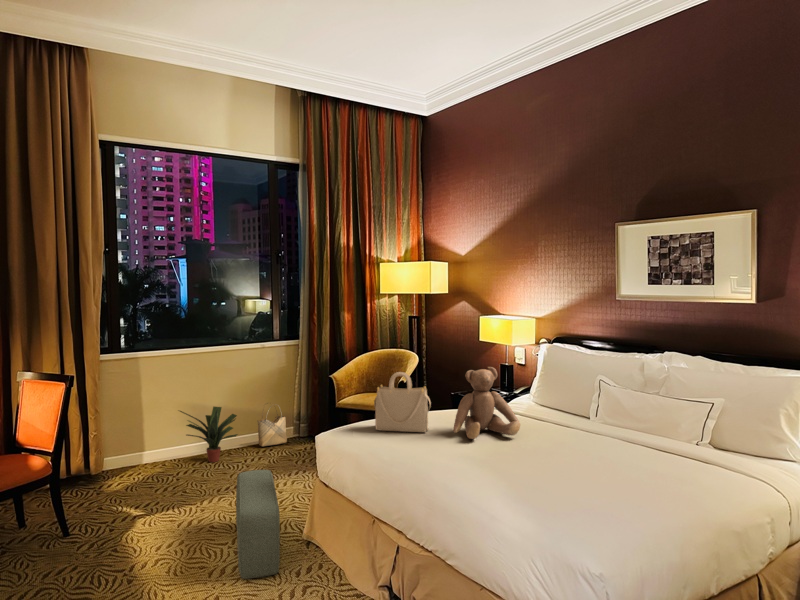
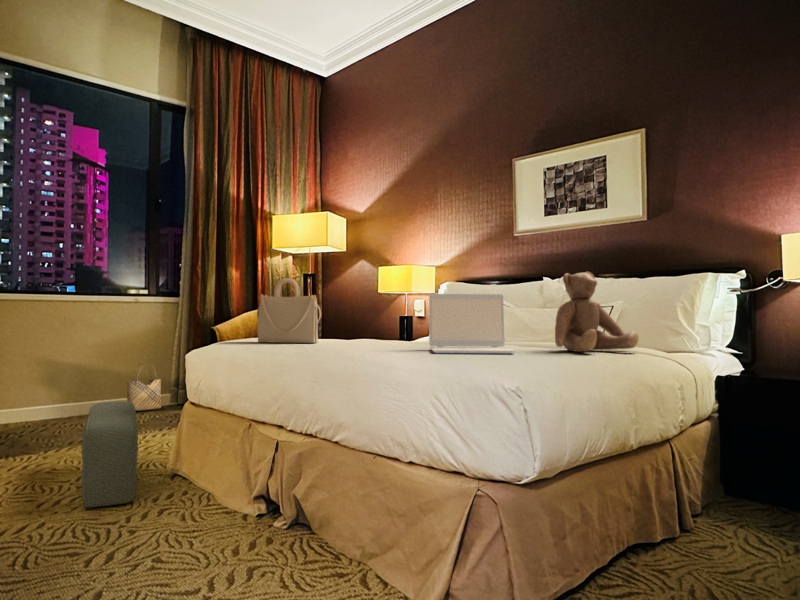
teddy bear: present [453,367,520,439] -> present [555,272,638,352]
laptop: none [531,405,614,477] -> present [429,294,515,354]
potted plant: present [180,407,237,462] -> none [25,360,101,424]

